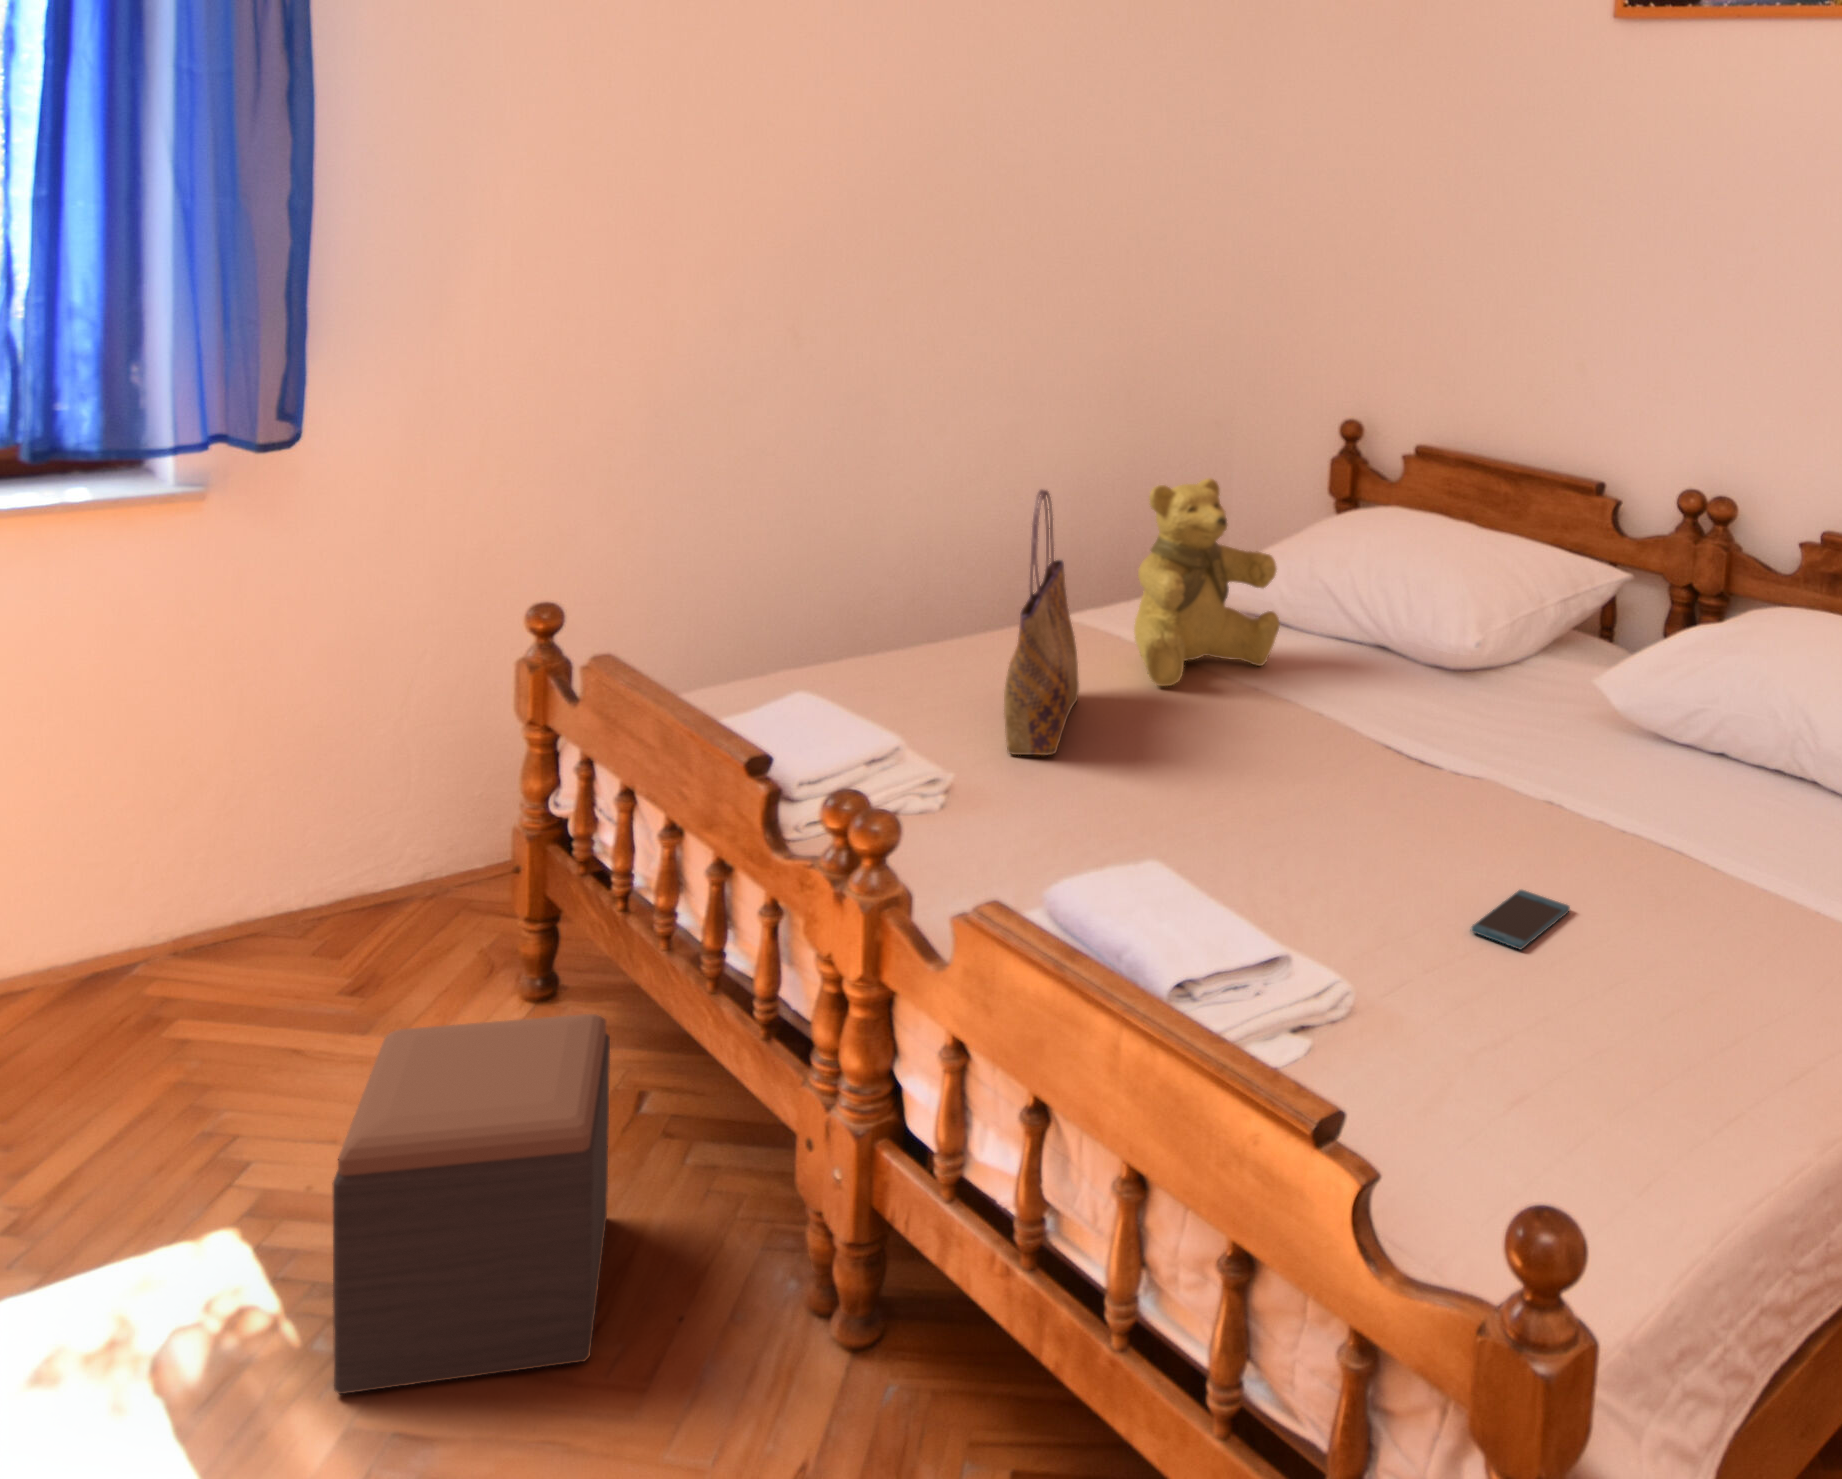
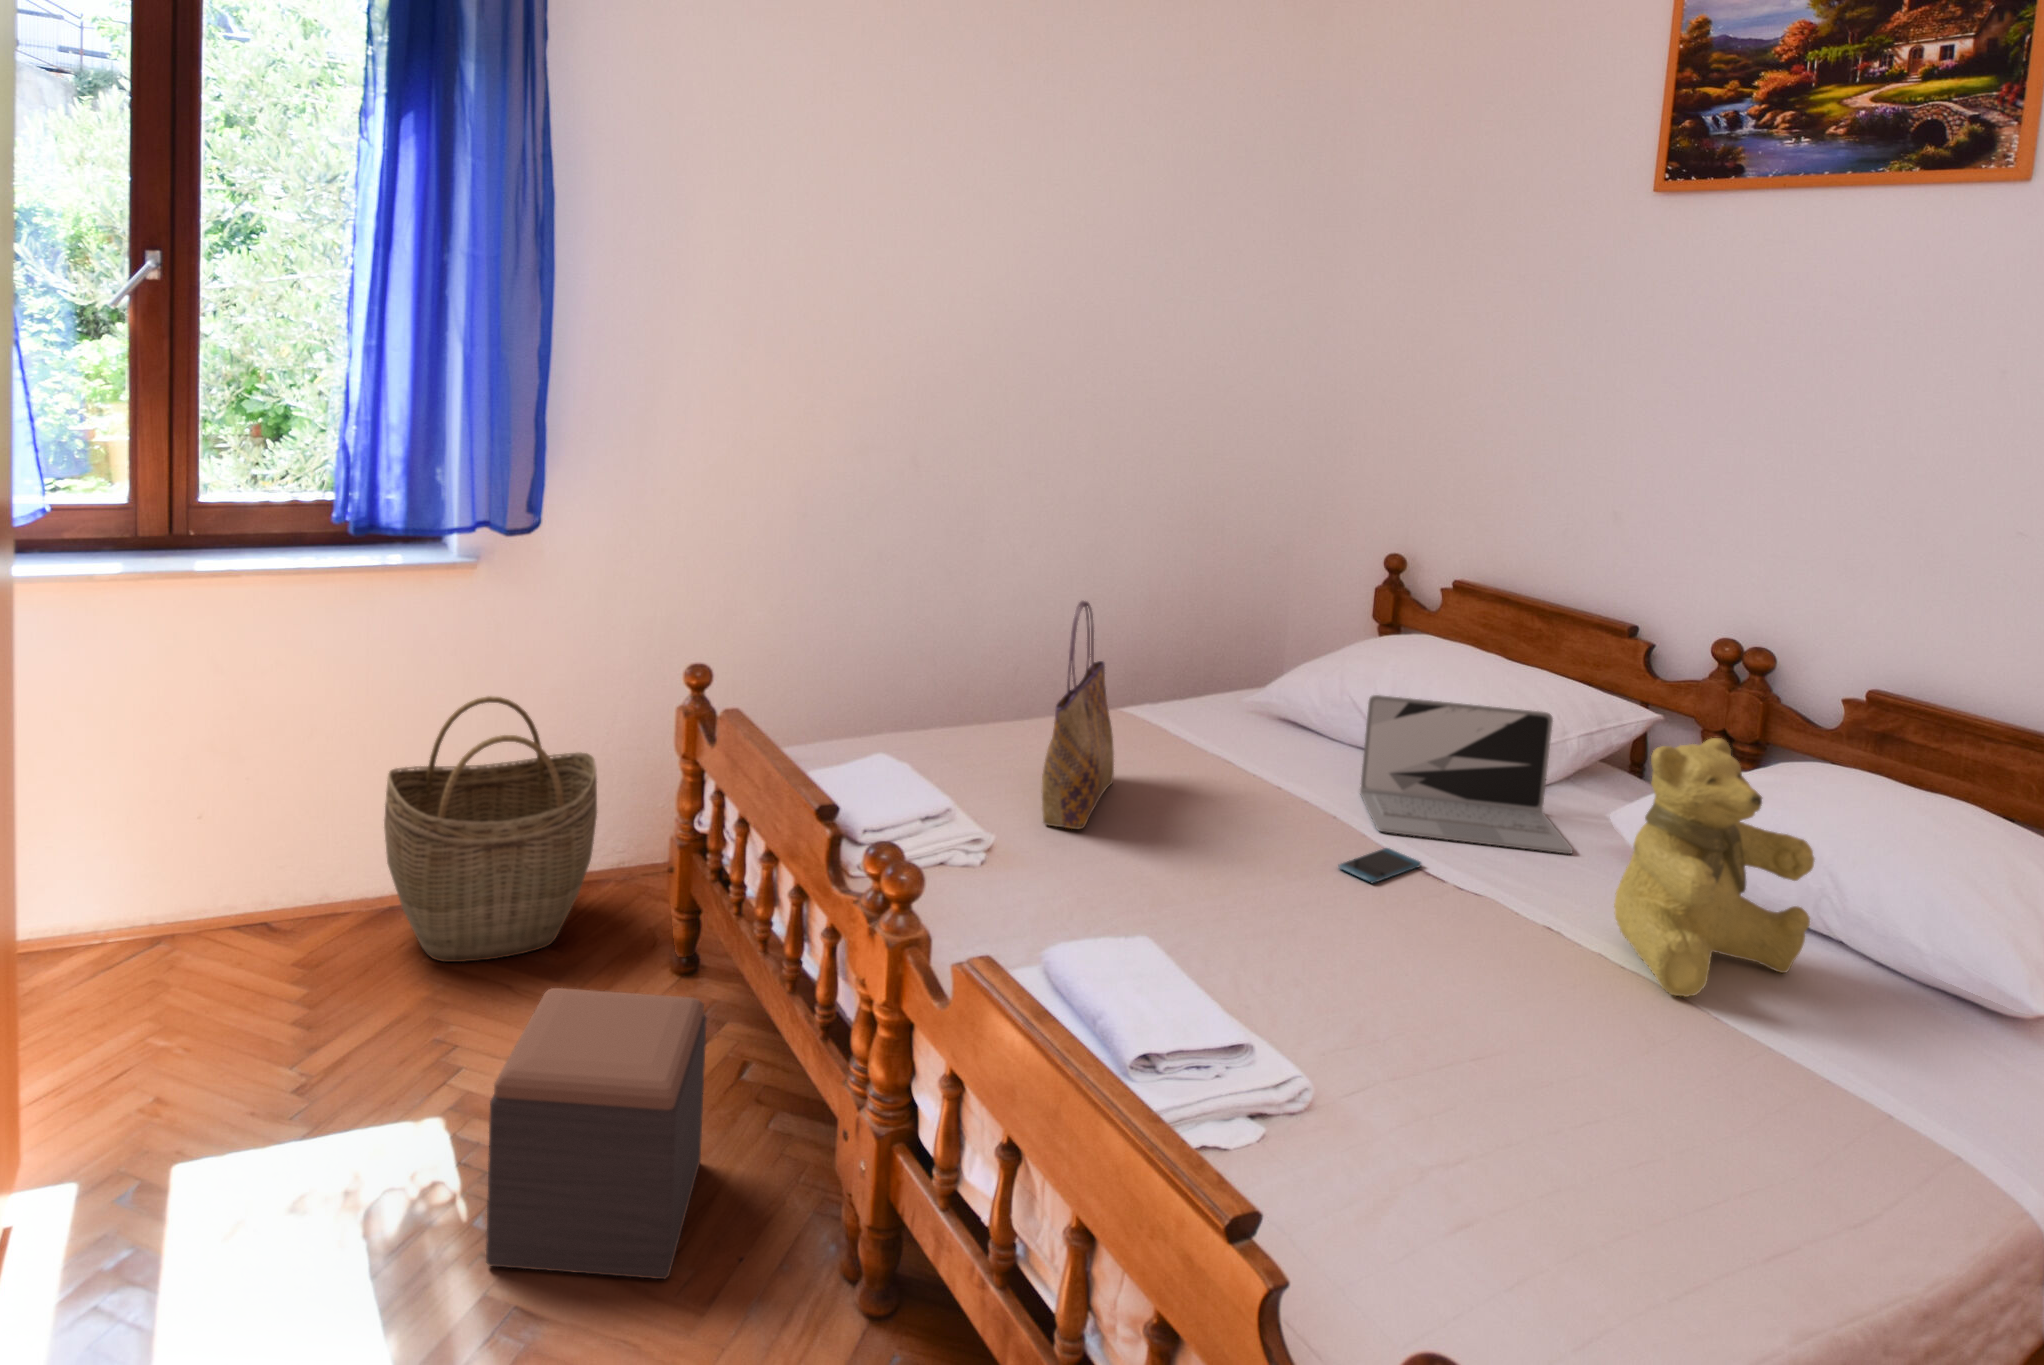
teddy bear: present [1134,478,1280,686] -> present [1614,738,1815,997]
laptop: none [1345,575,1564,725] -> present [1360,695,1573,854]
woven basket: none [95,669,410,1029] -> present [384,696,597,962]
smartphone: present [1471,890,1570,949] -> present [1338,848,1421,883]

